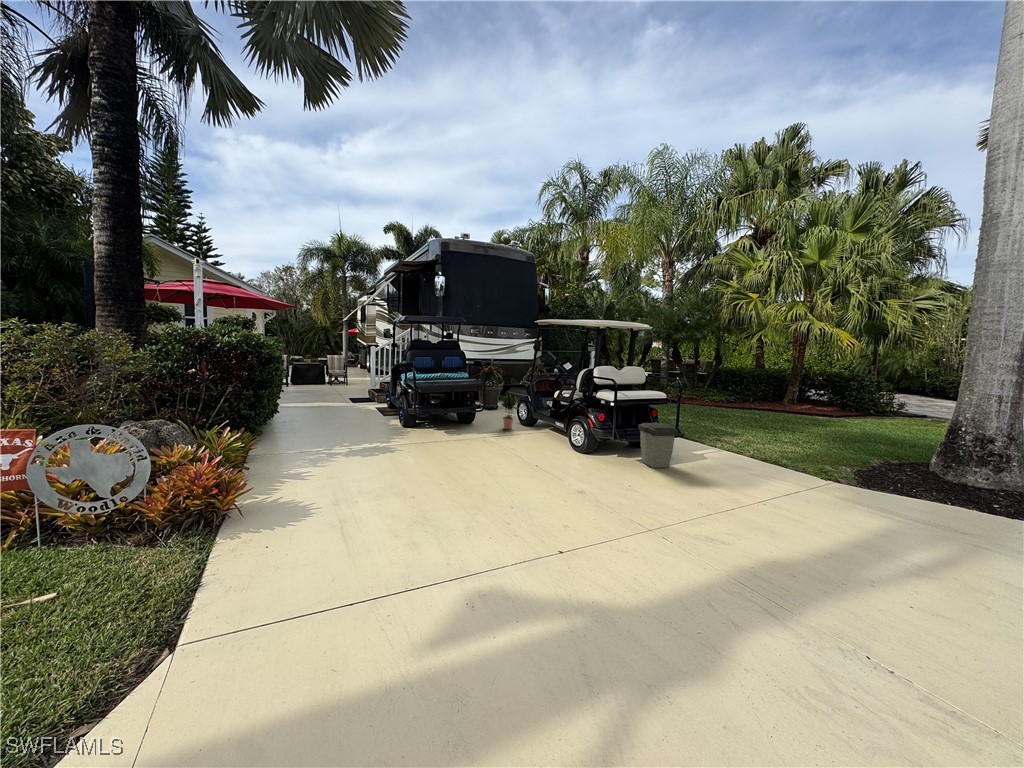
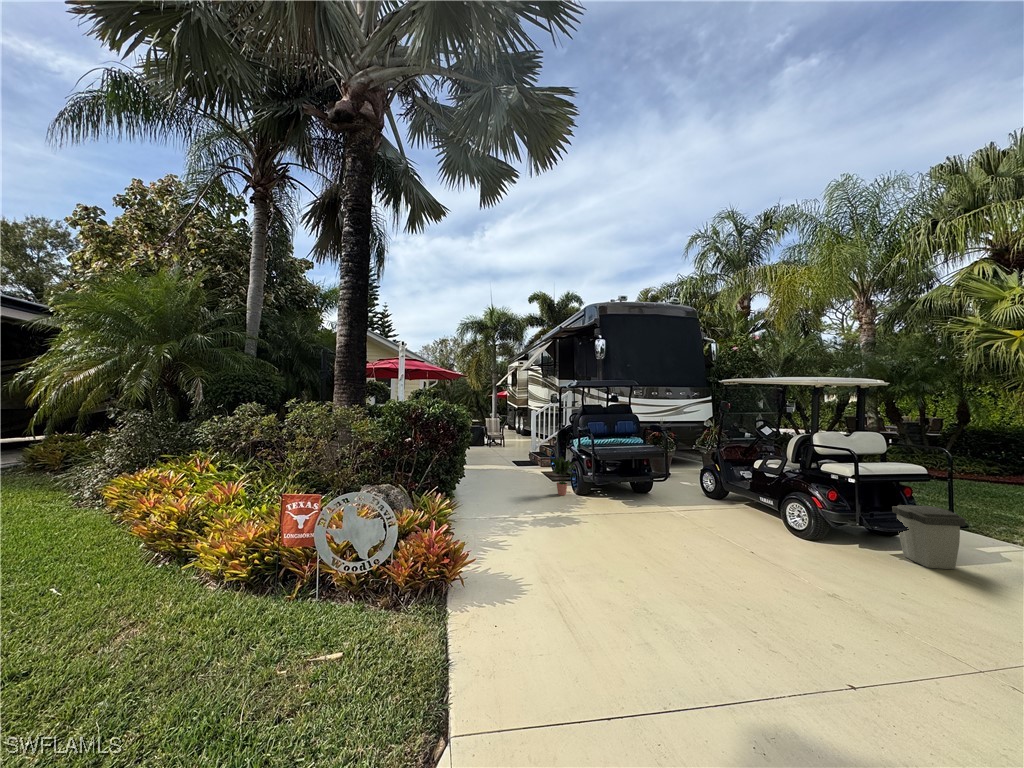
potted plant: present [499,394,521,429] -> present [551,457,575,496]

